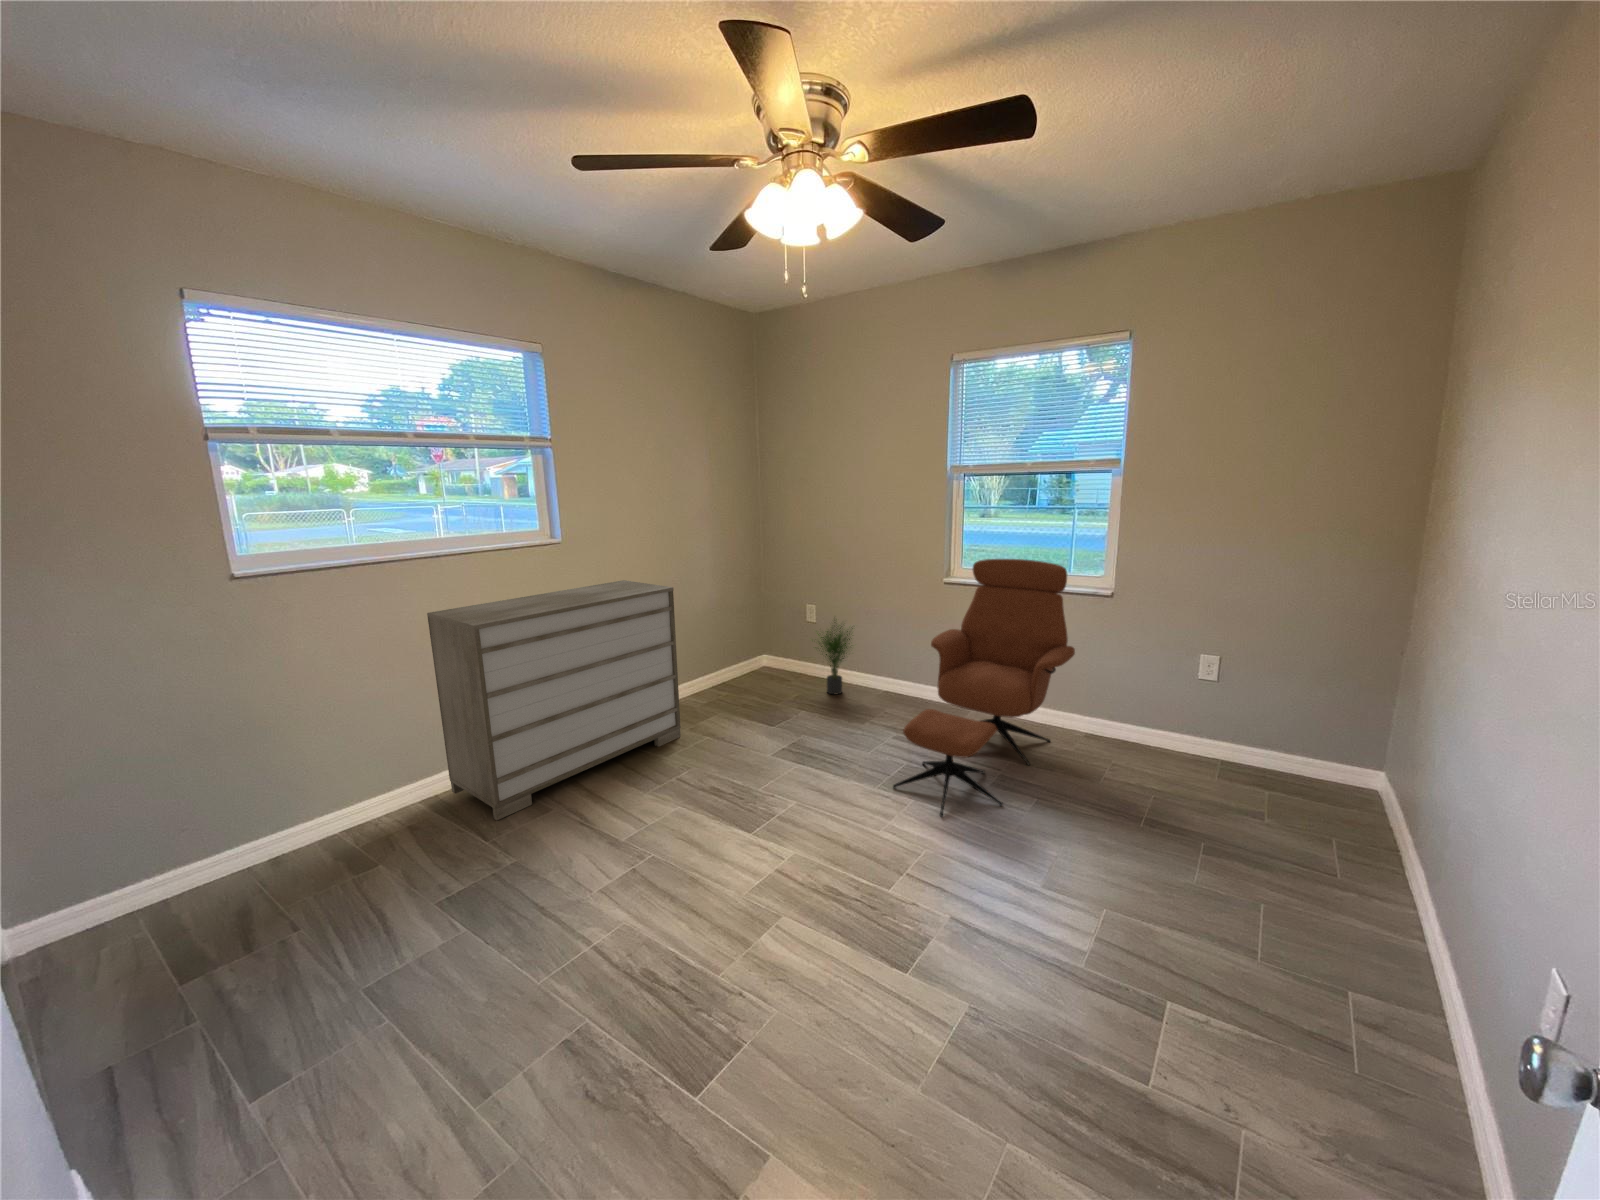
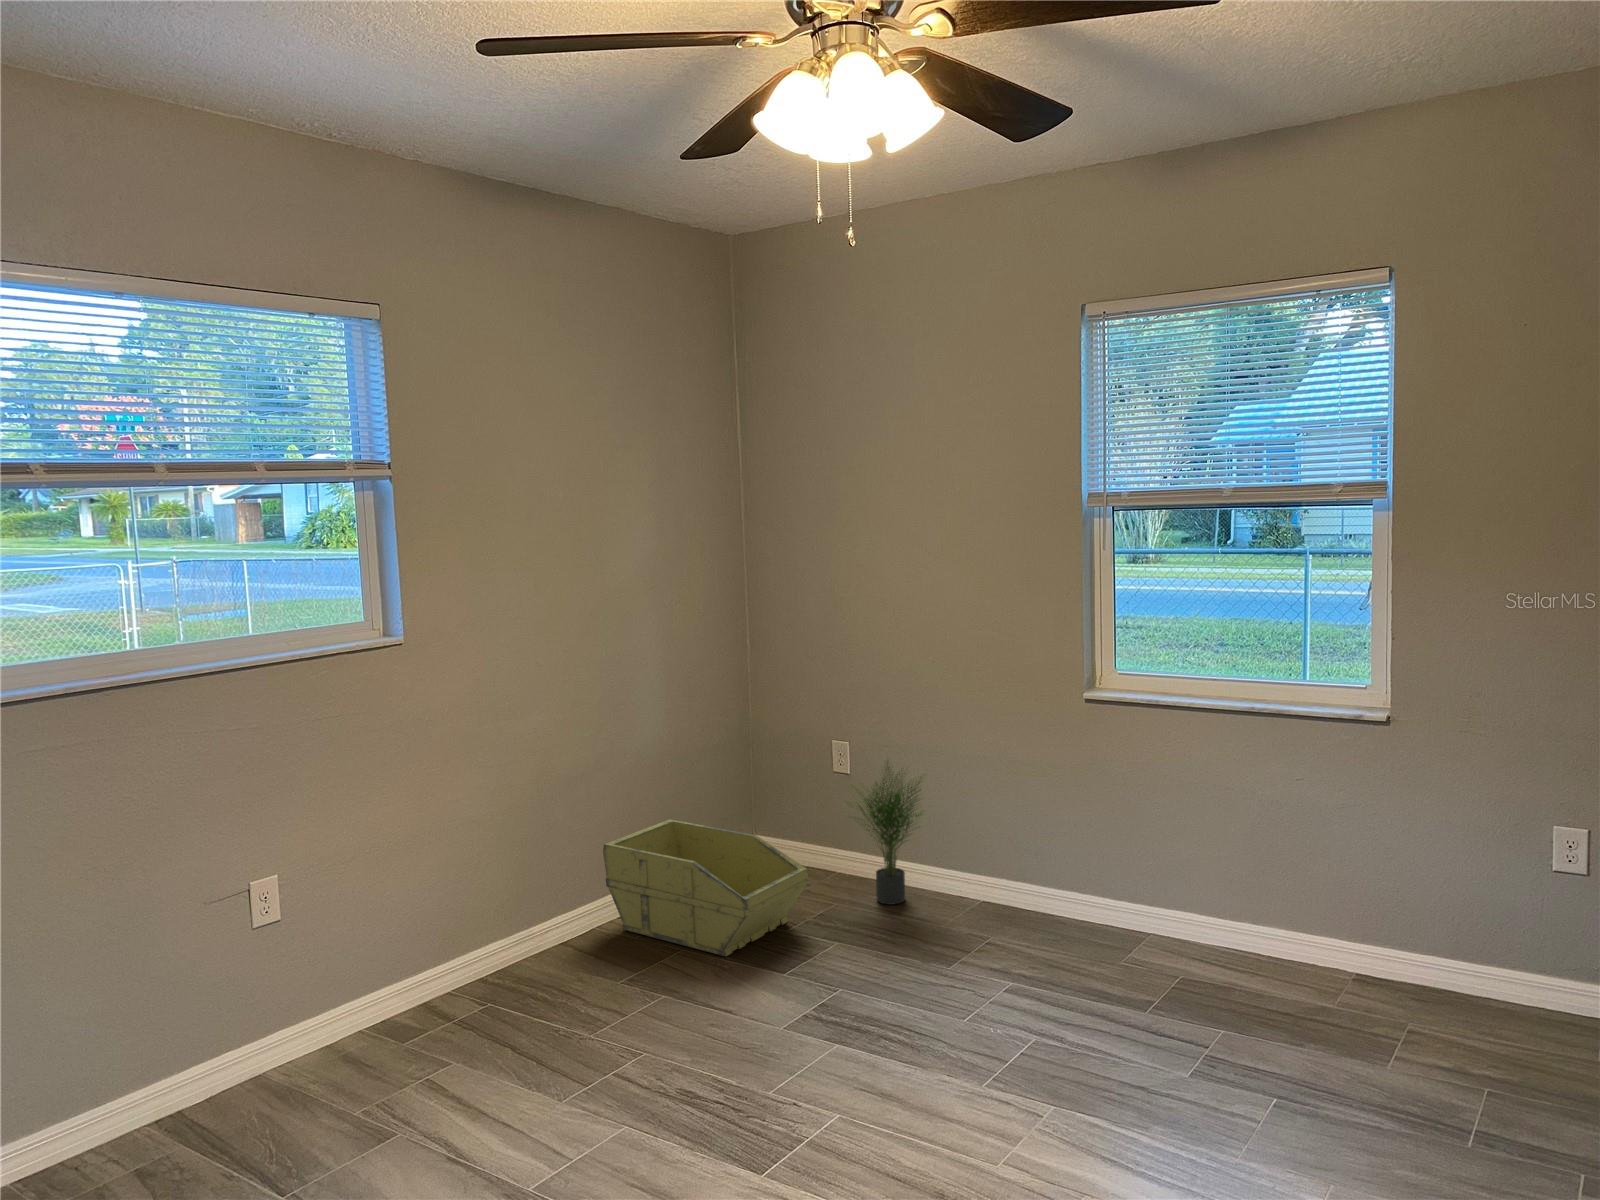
armchair: present [893,559,1075,816] -> none [1016,650,1331,1130]
dresser: present [427,580,681,820] -> none [171,704,614,1161]
storage bin: none [678,646,789,719] -> present [603,819,809,956]

